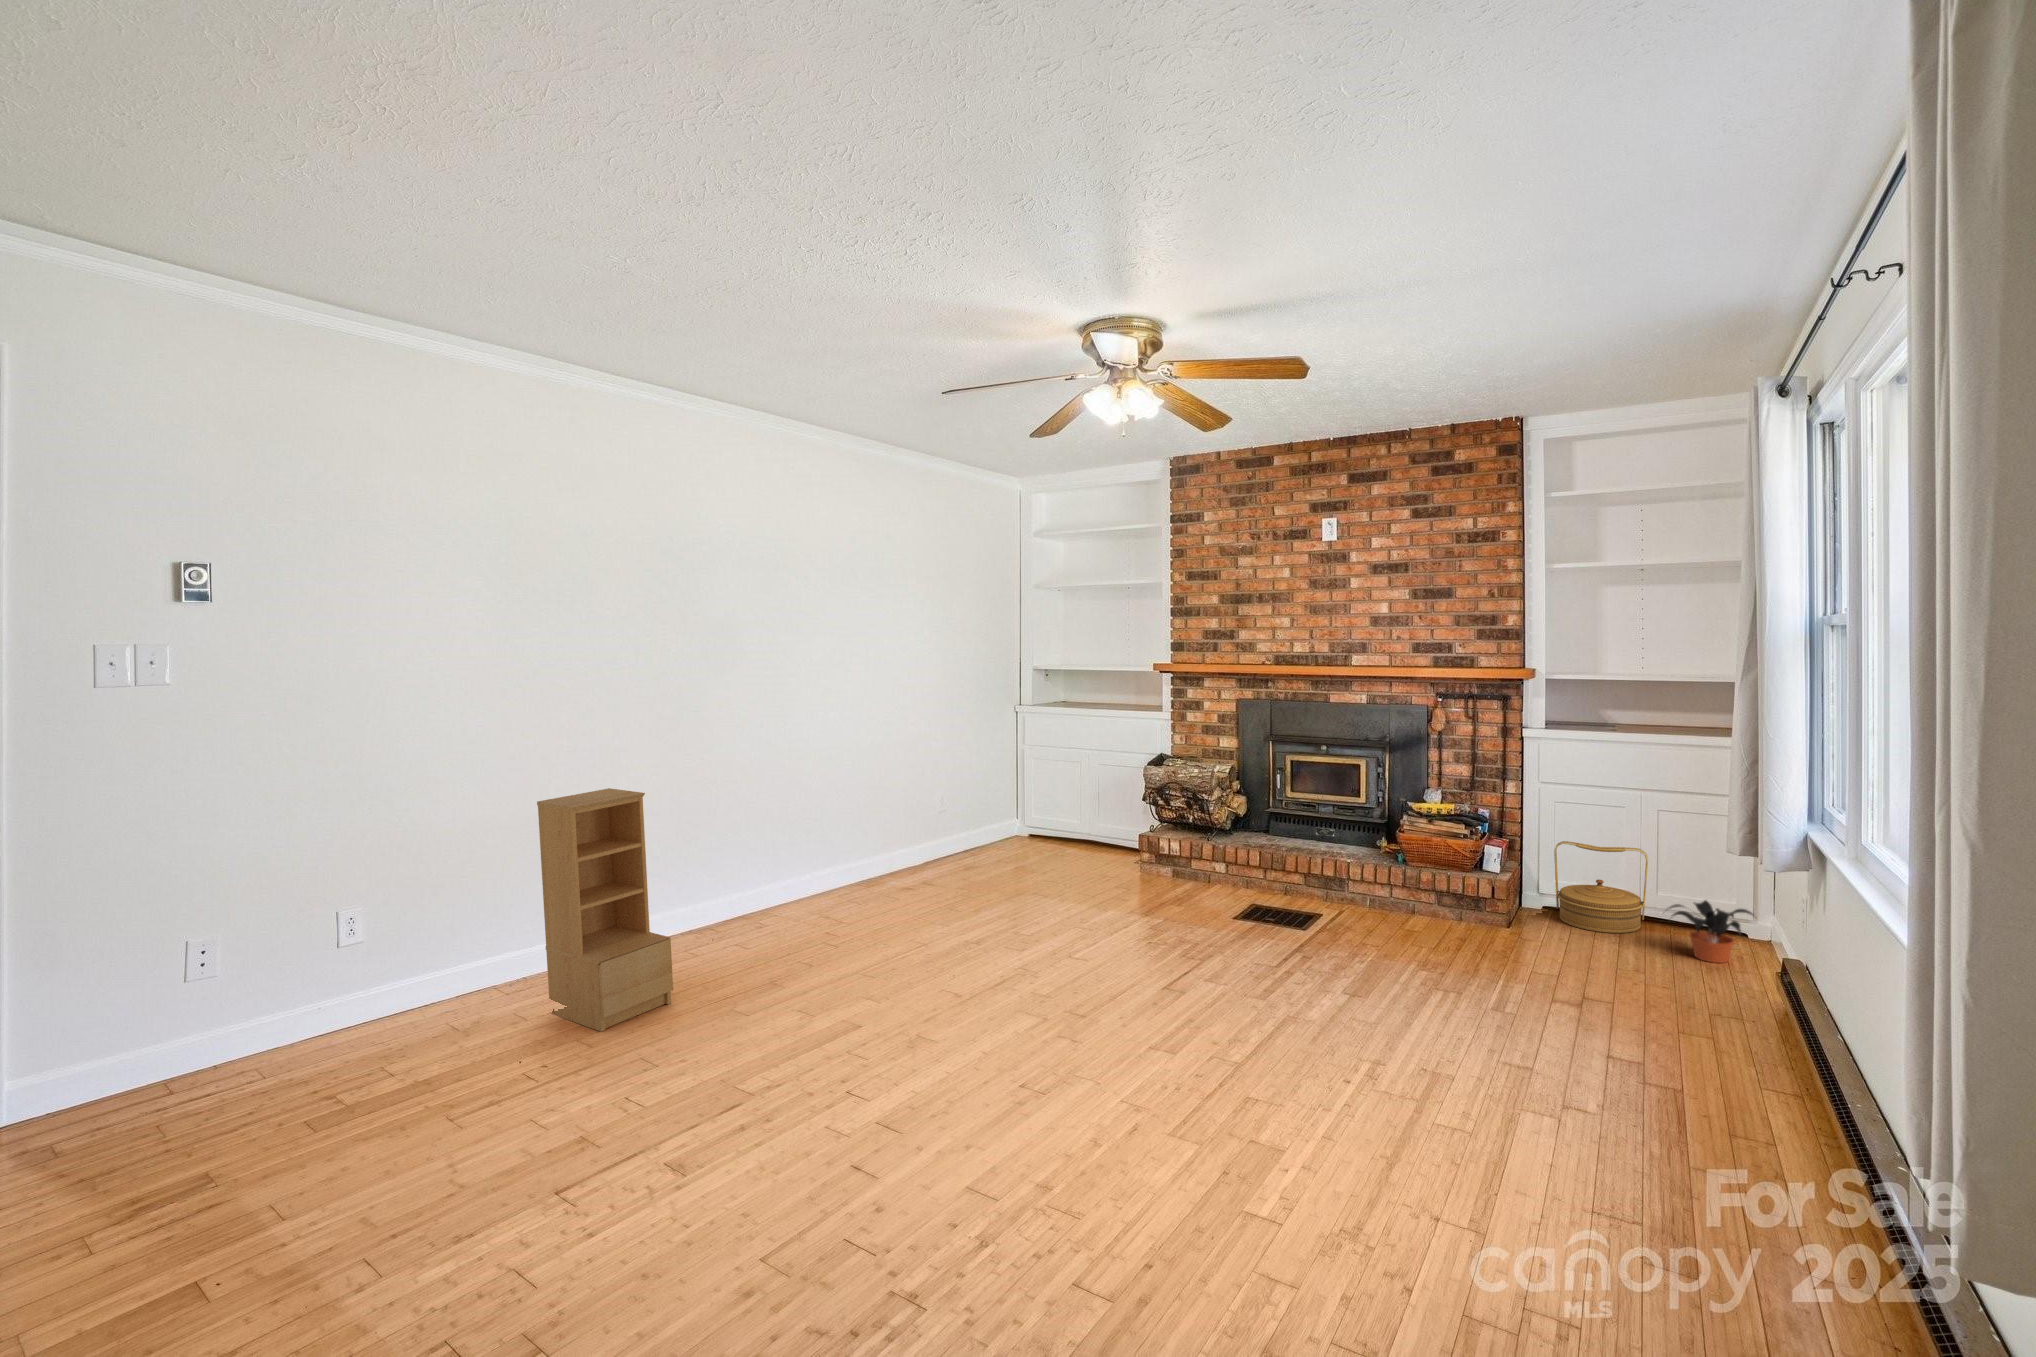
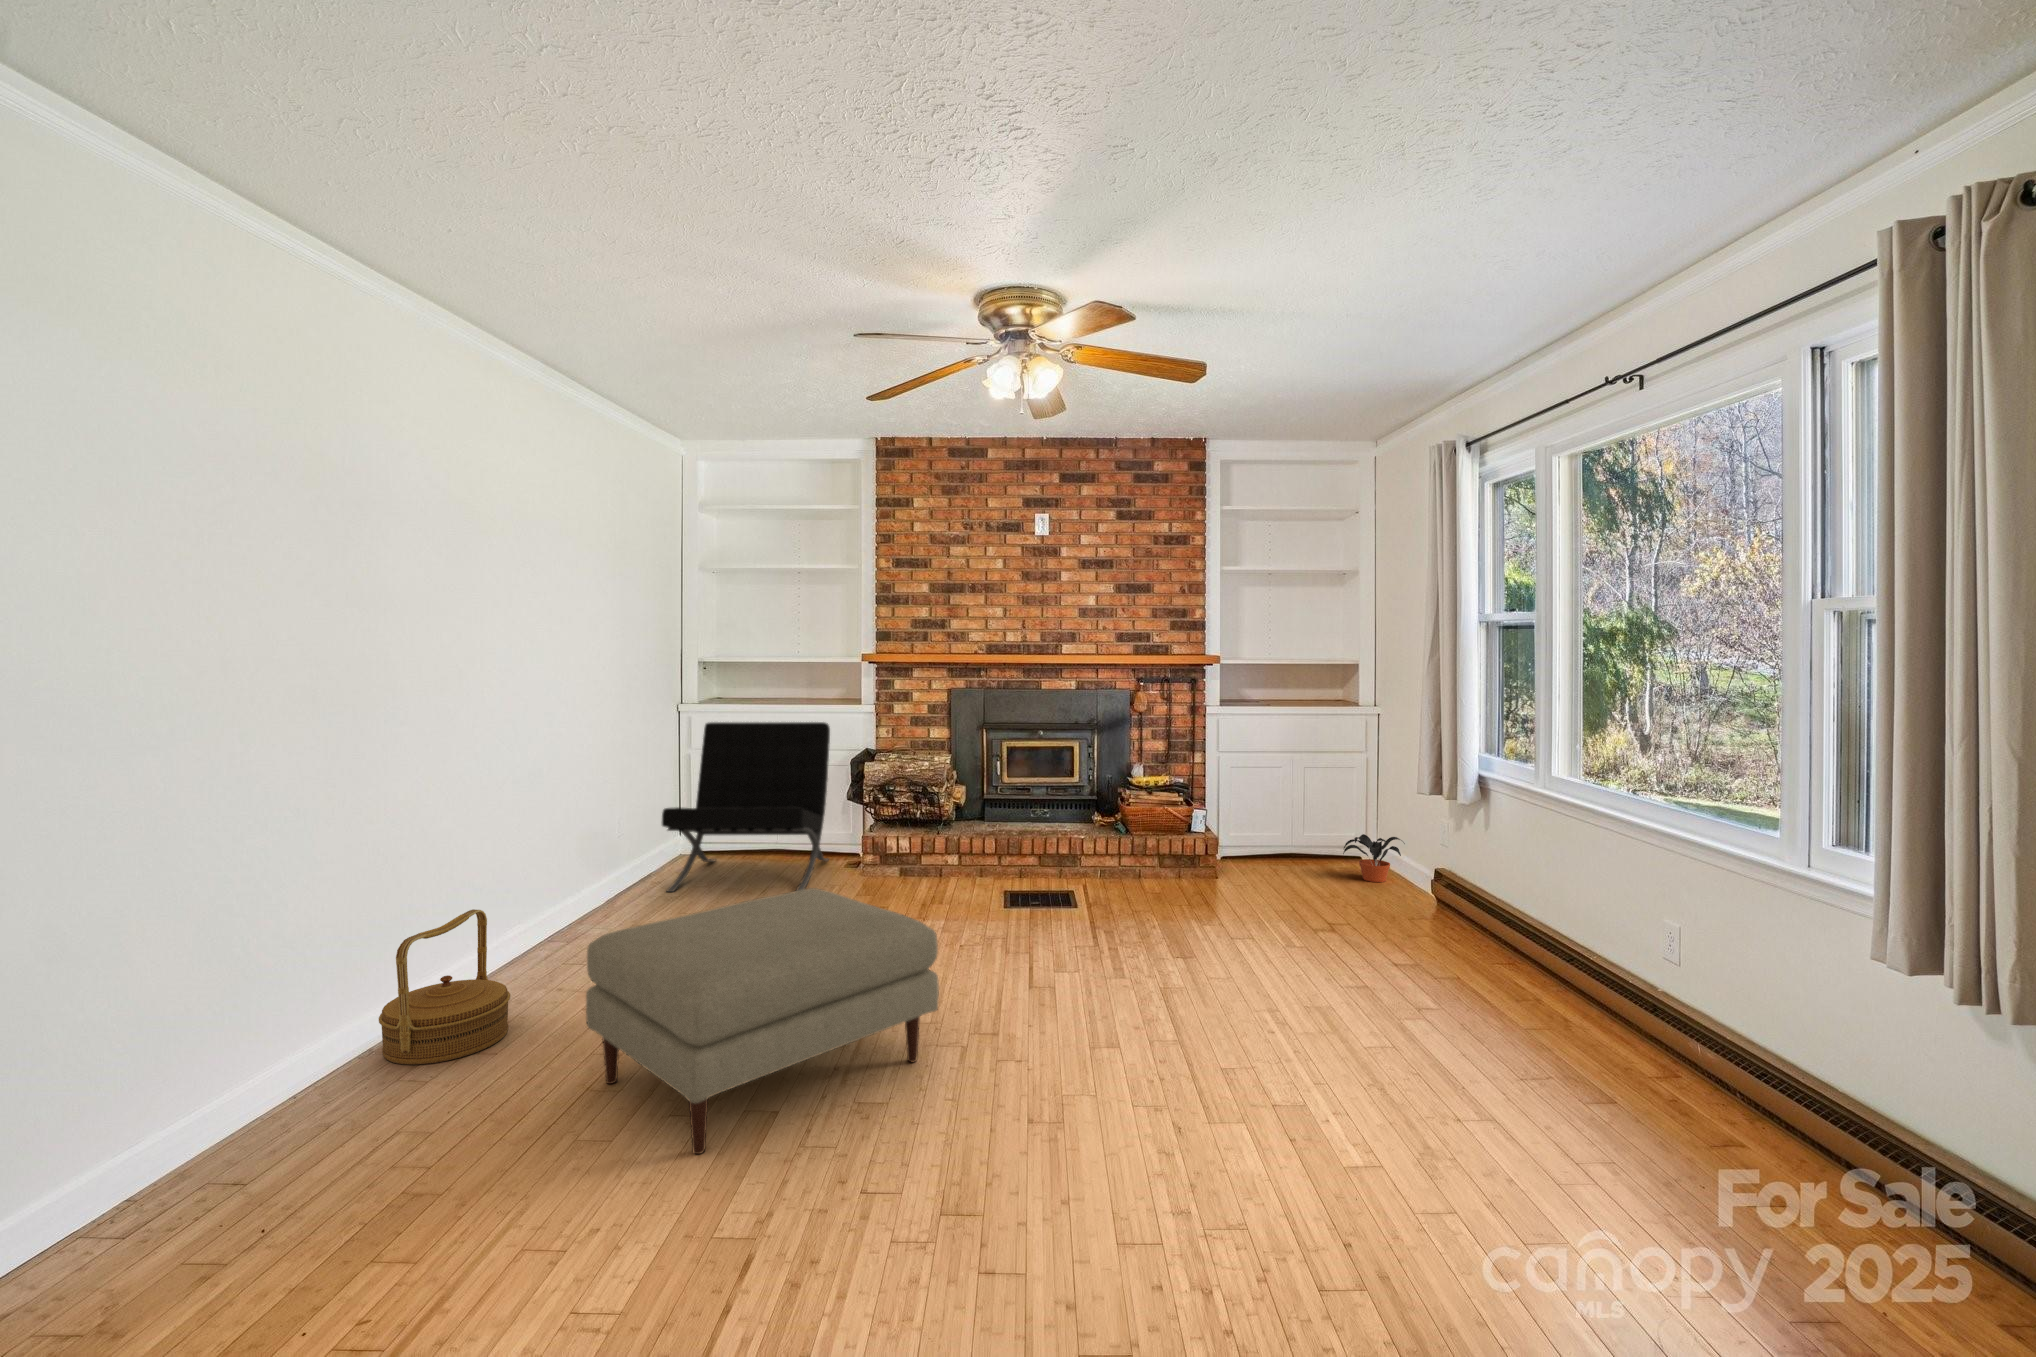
lounge chair: none [970,724,1126,879] -> present [662,722,830,892]
bookshelf: present [537,788,673,1032] -> none [77,801,368,1229]
woven basket: present [1554,841,1648,933] -> present [379,909,510,1065]
ottoman: none [797,881,1016,1055] -> present [586,888,939,1154]

